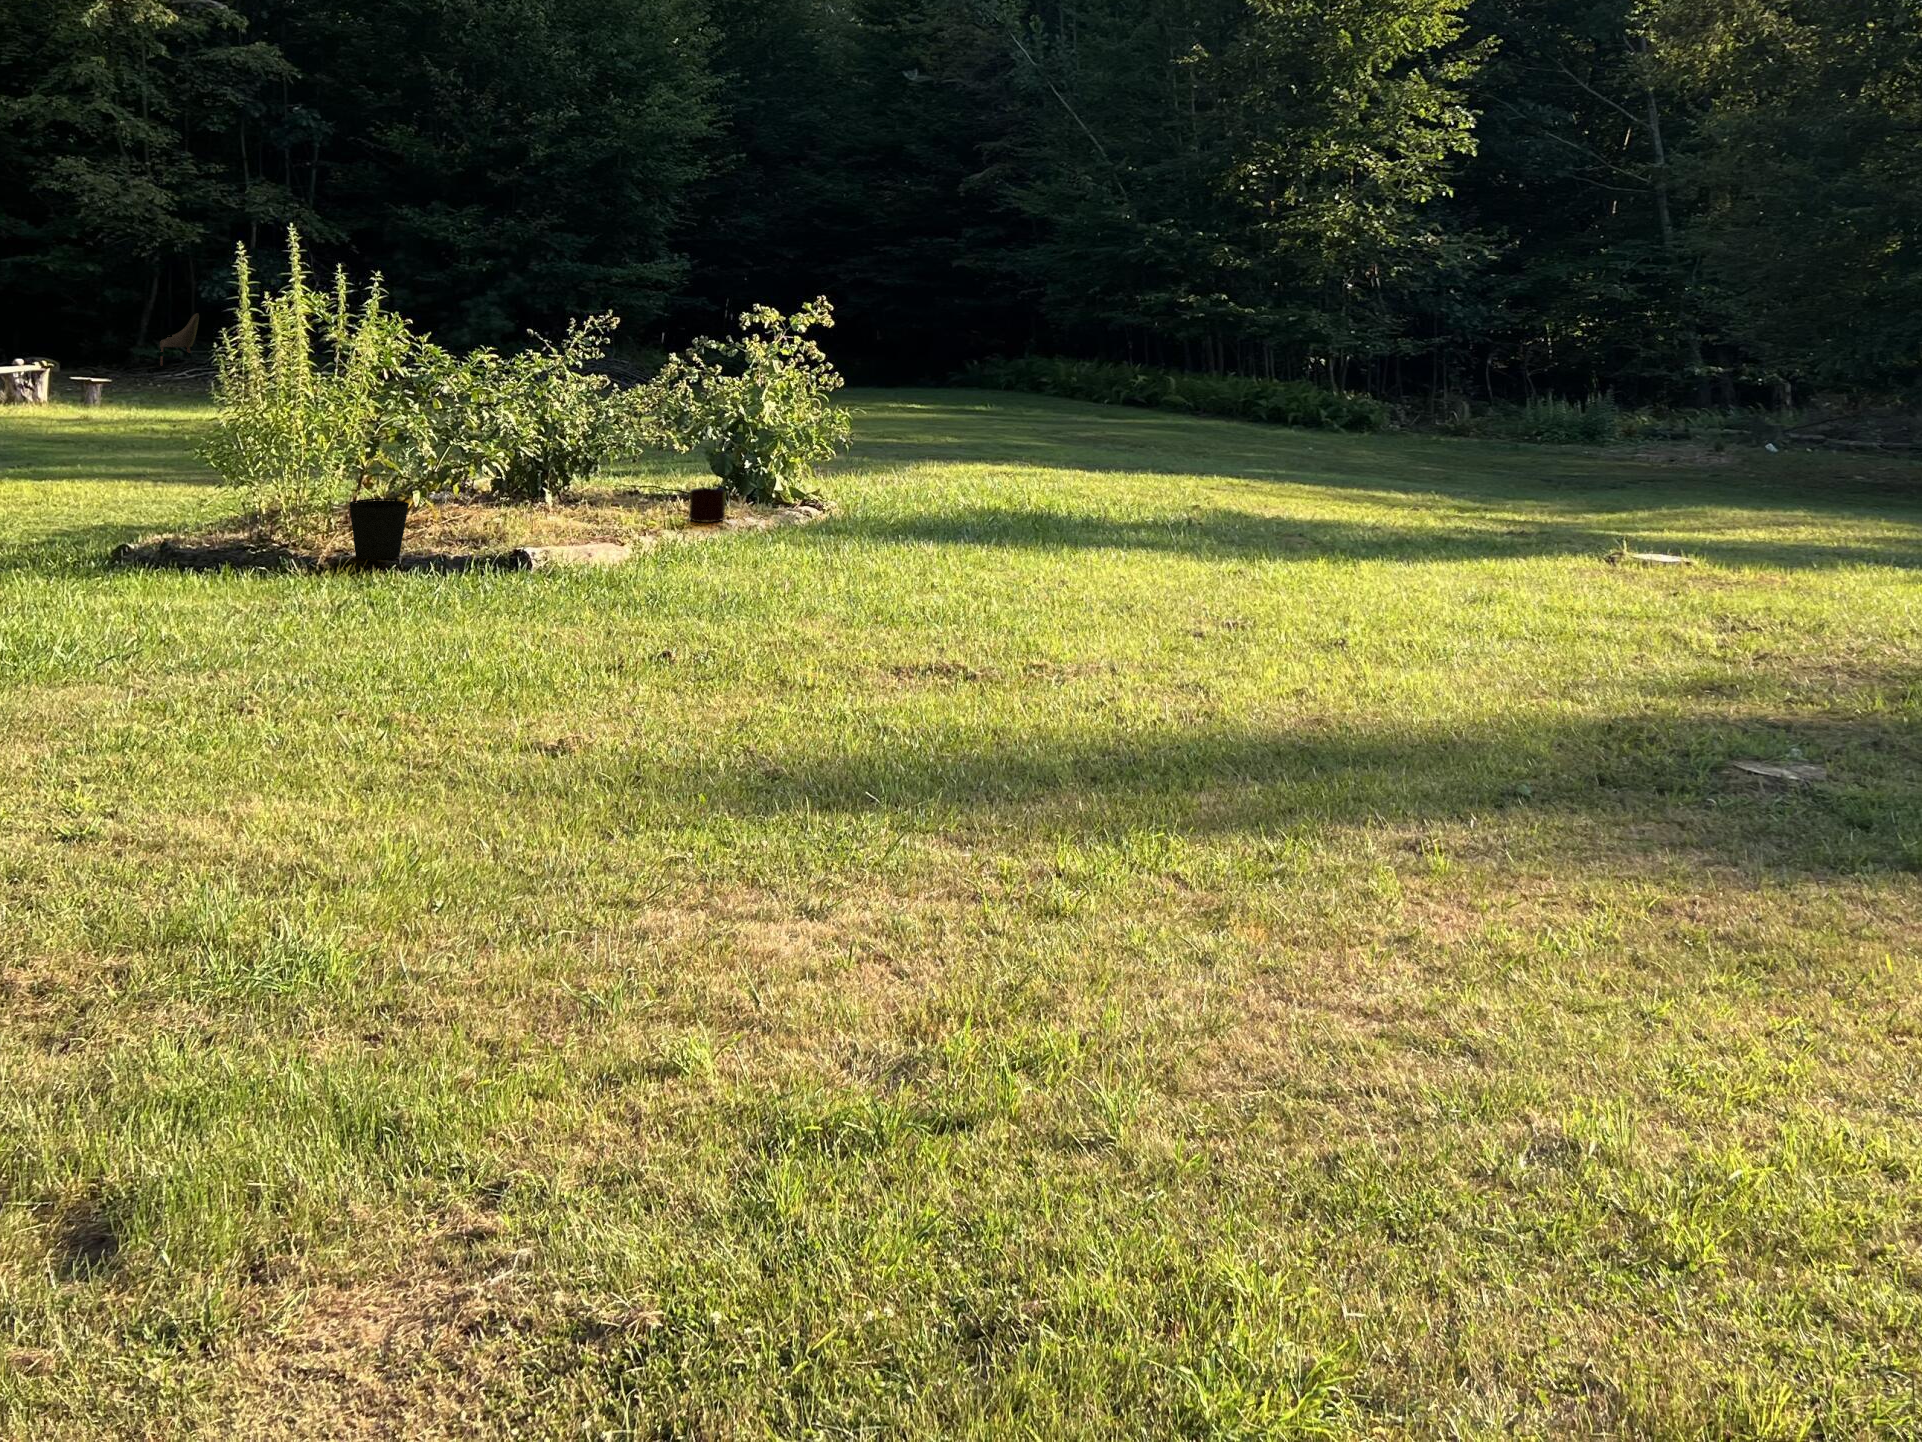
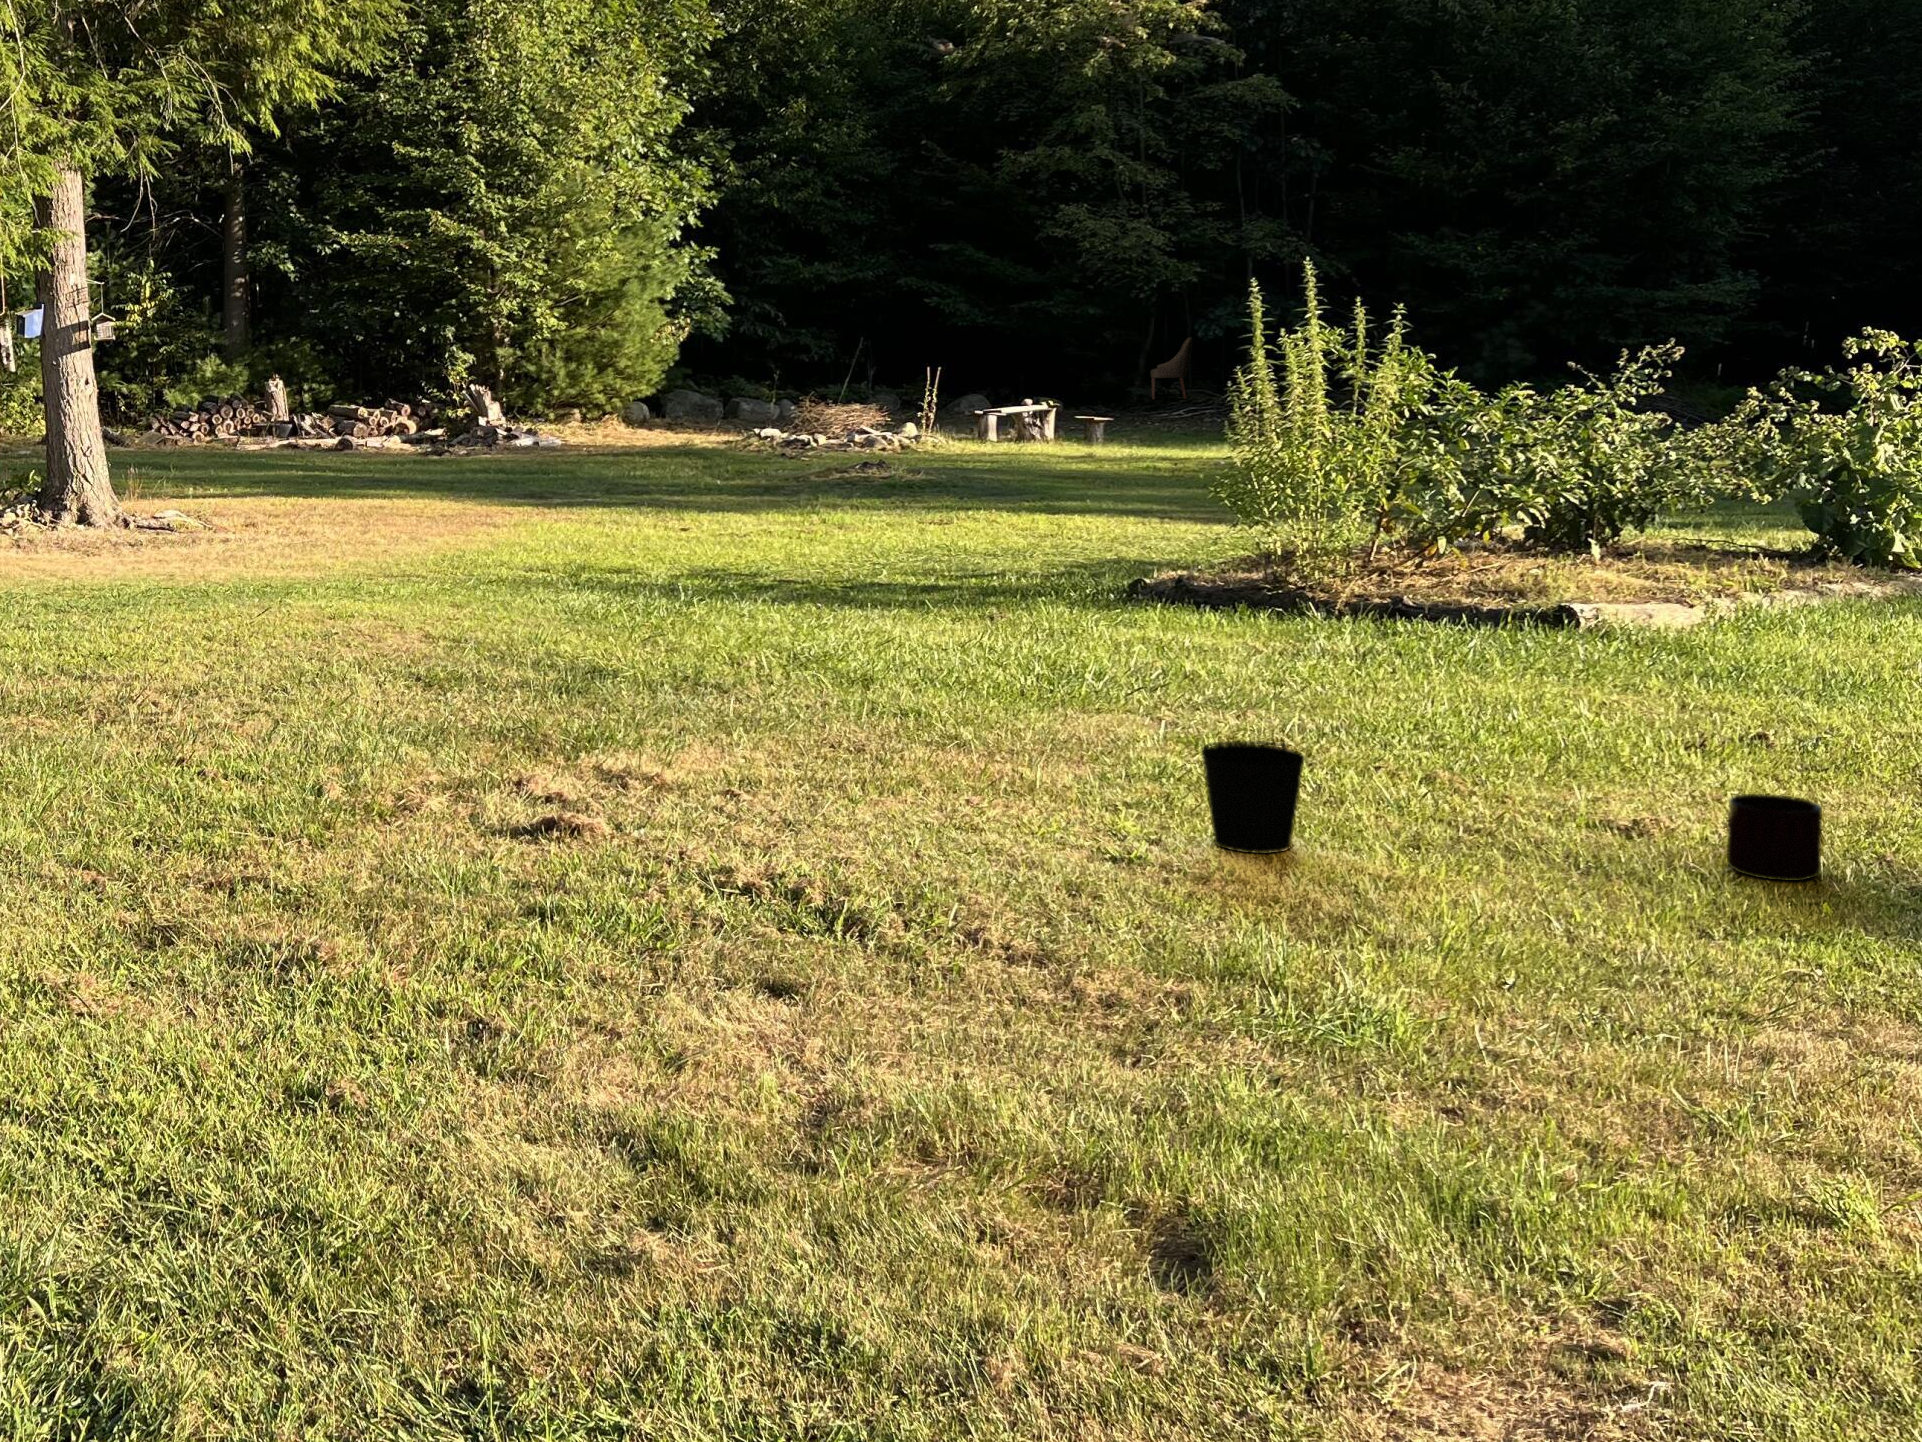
planter: present [689,488,725,522] -> present [1727,794,1822,881]
bucket: present [349,497,409,559] -> present [1201,741,1305,854]

